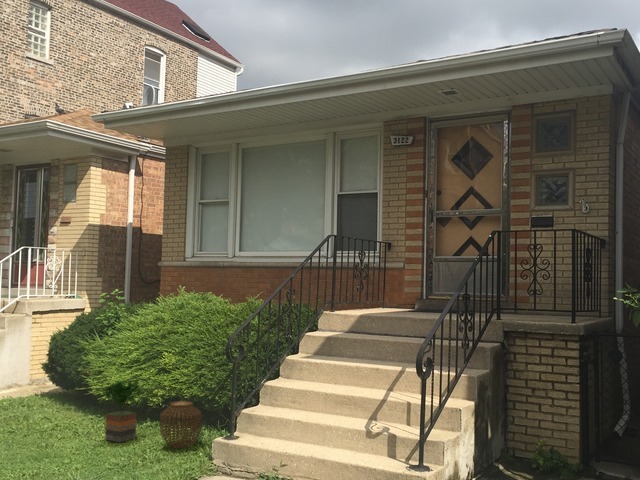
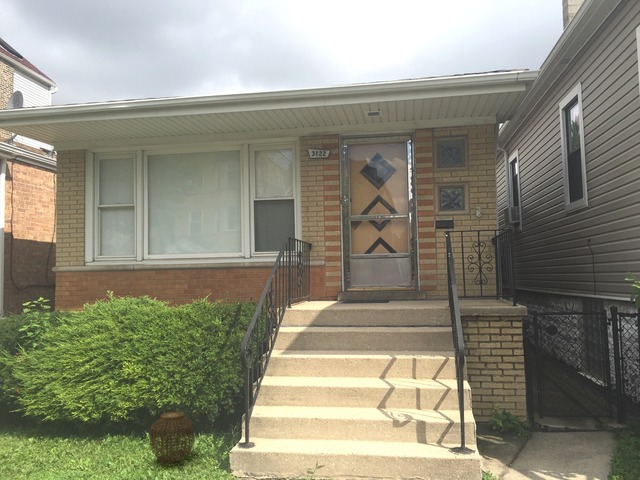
potted tree: present [105,382,143,442] -> none [75,398,118,467]

